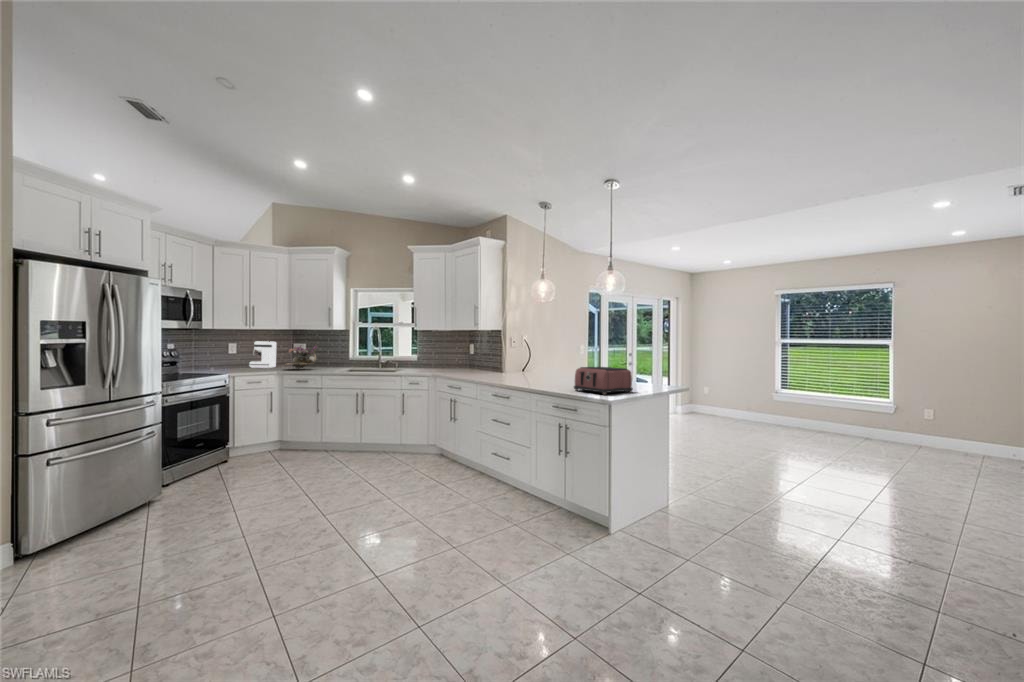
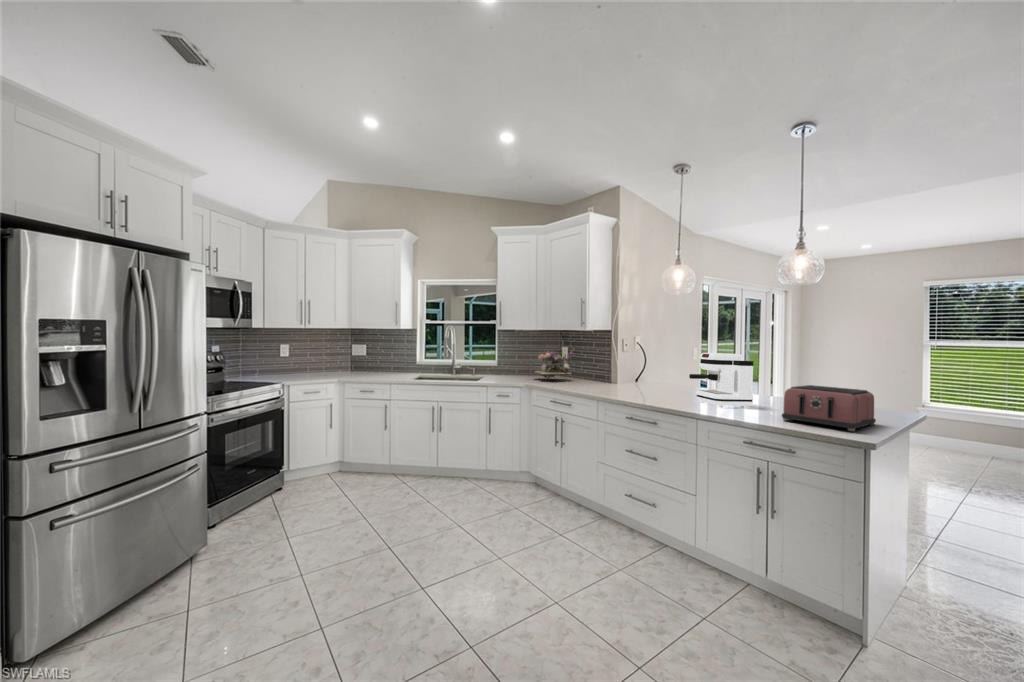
coffee maker: present [249,341,277,368] -> present [689,353,753,407]
flower arrangement: present [287,345,317,369] -> present [535,350,574,379]

